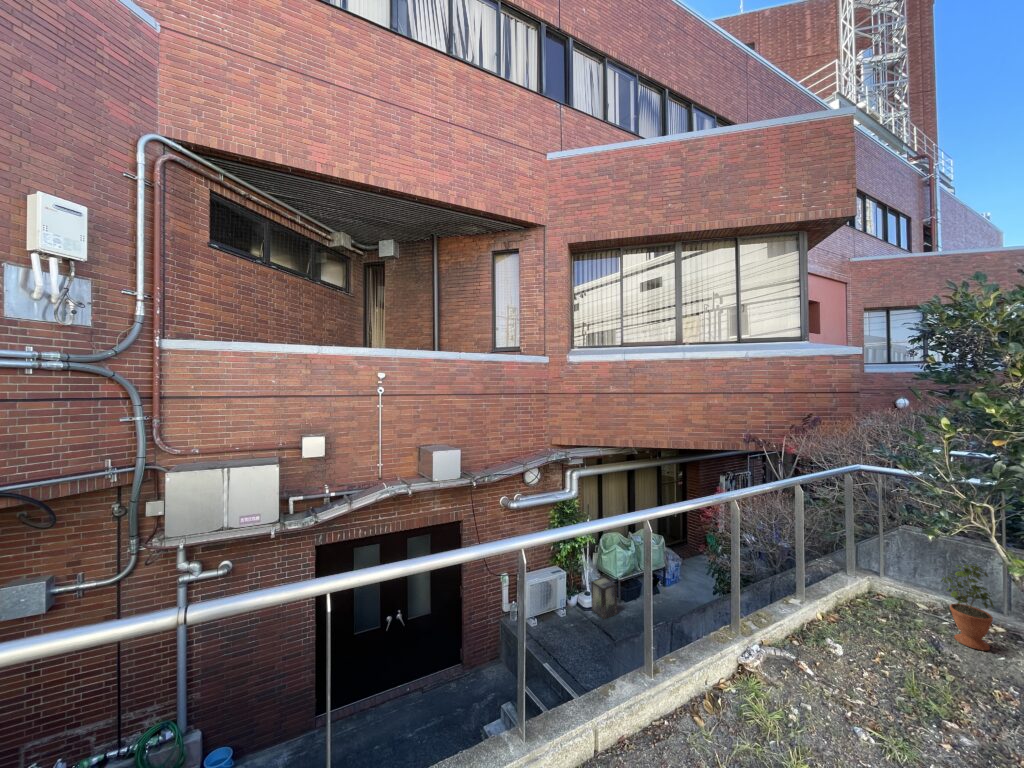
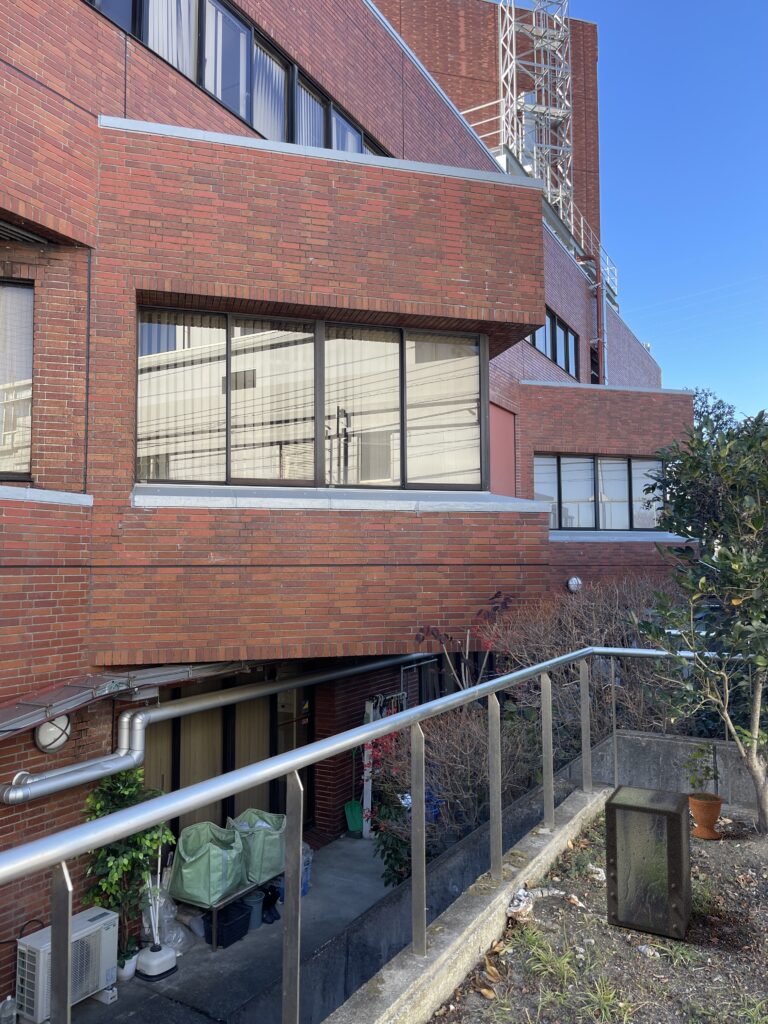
storage box: present [591,577,617,619] -> present [605,785,692,939]

